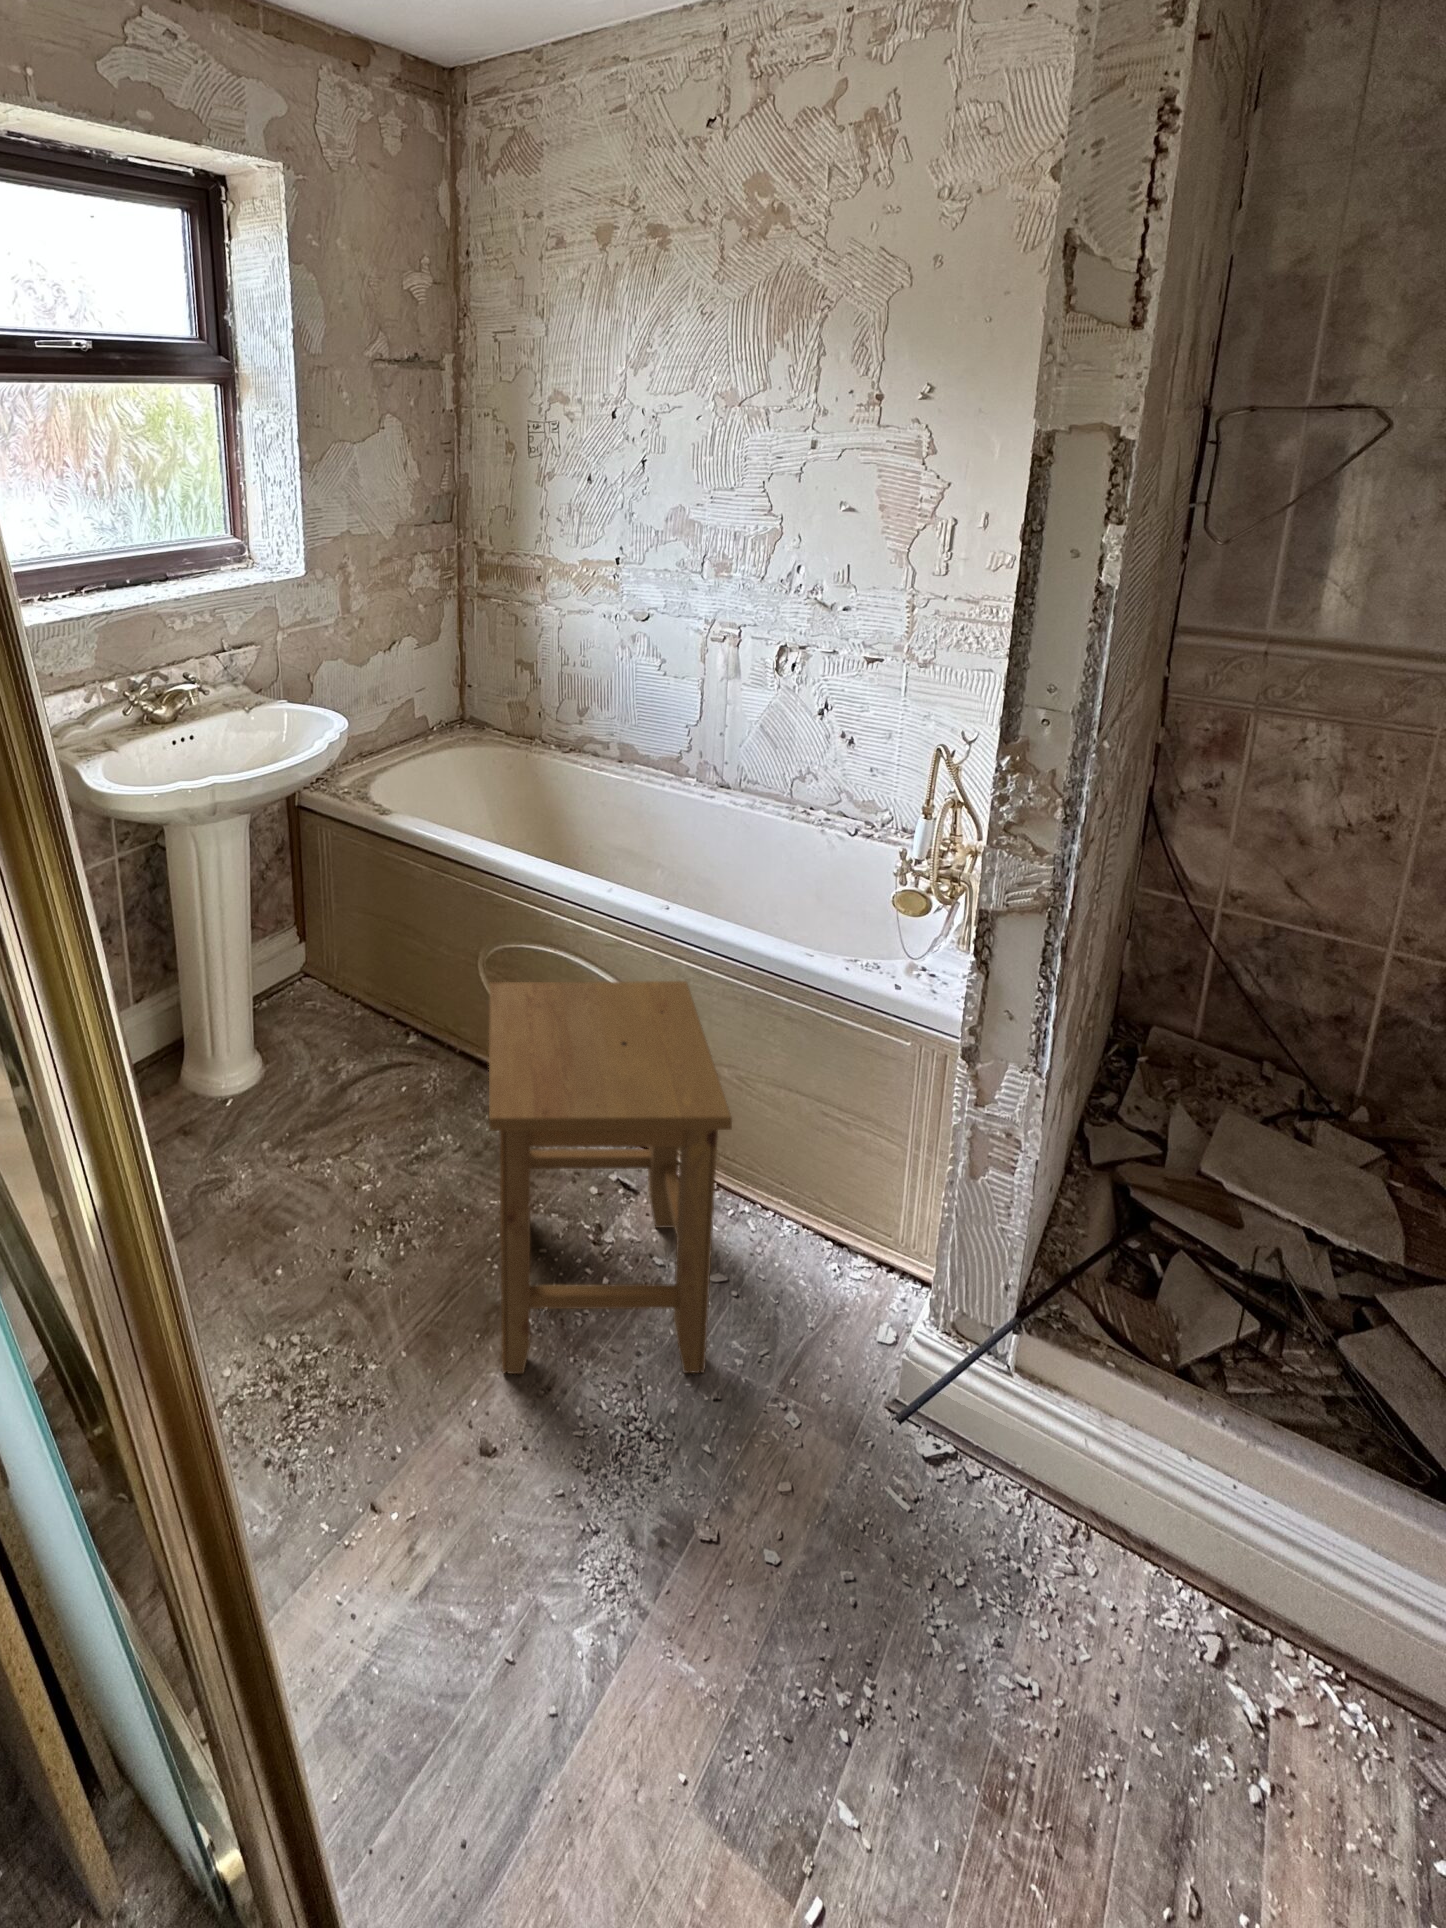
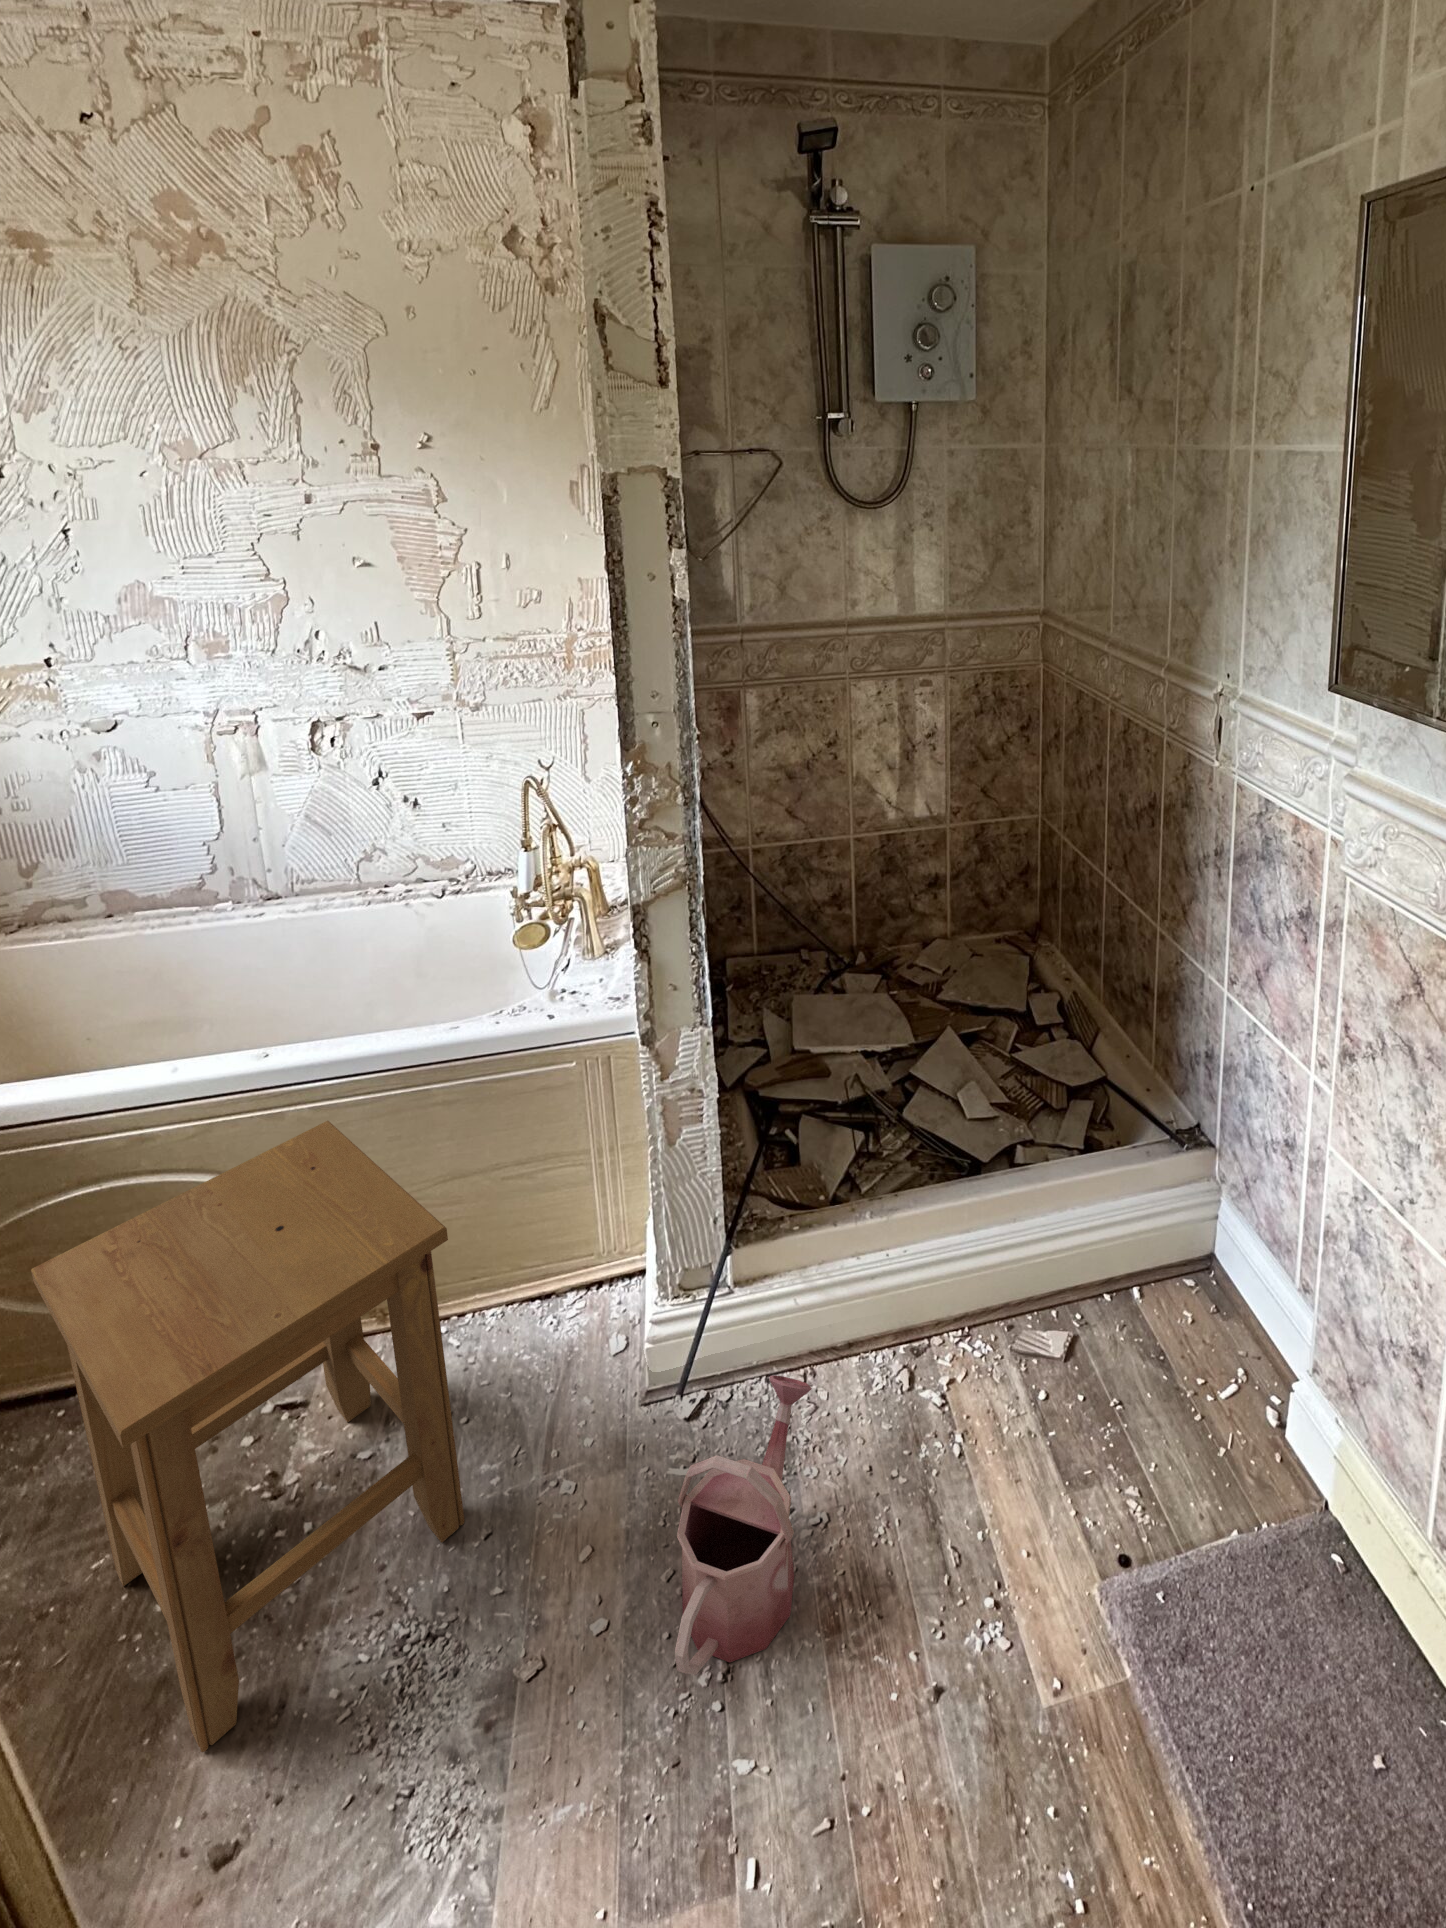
watering can: none [816,1488,1061,1740] -> present [675,1375,812,1675]

